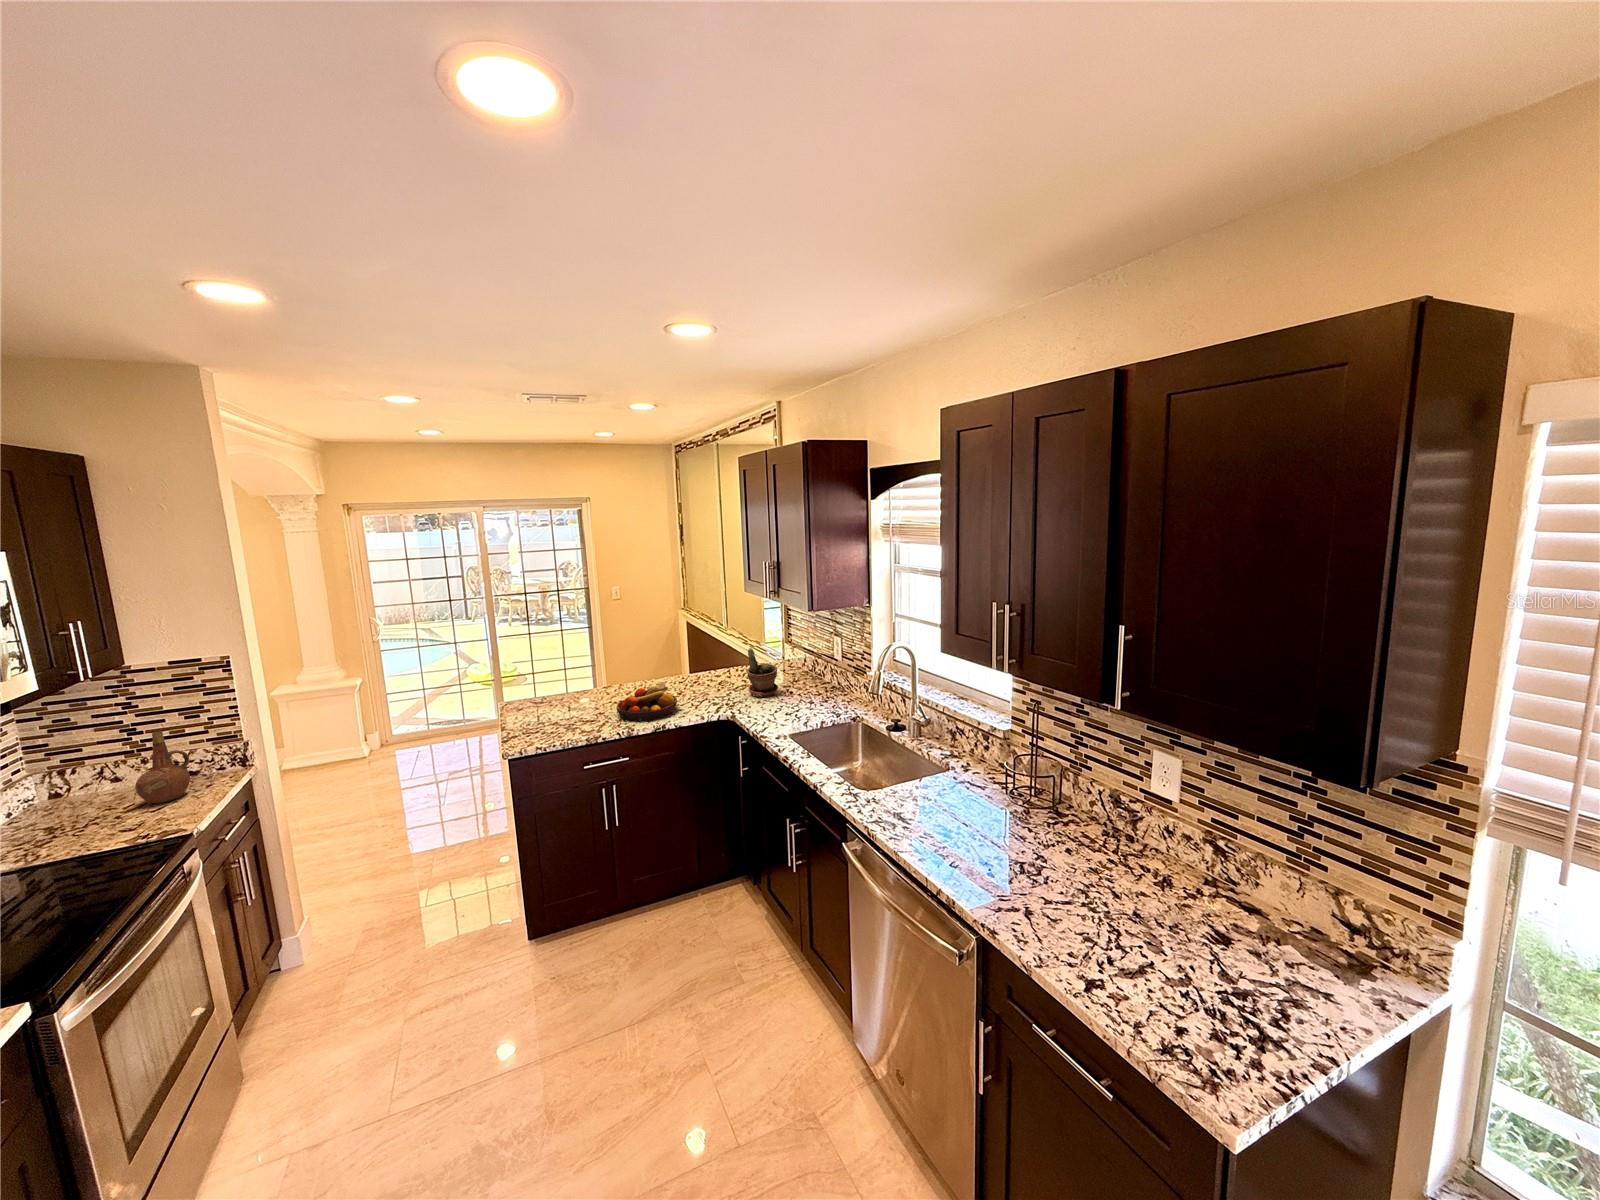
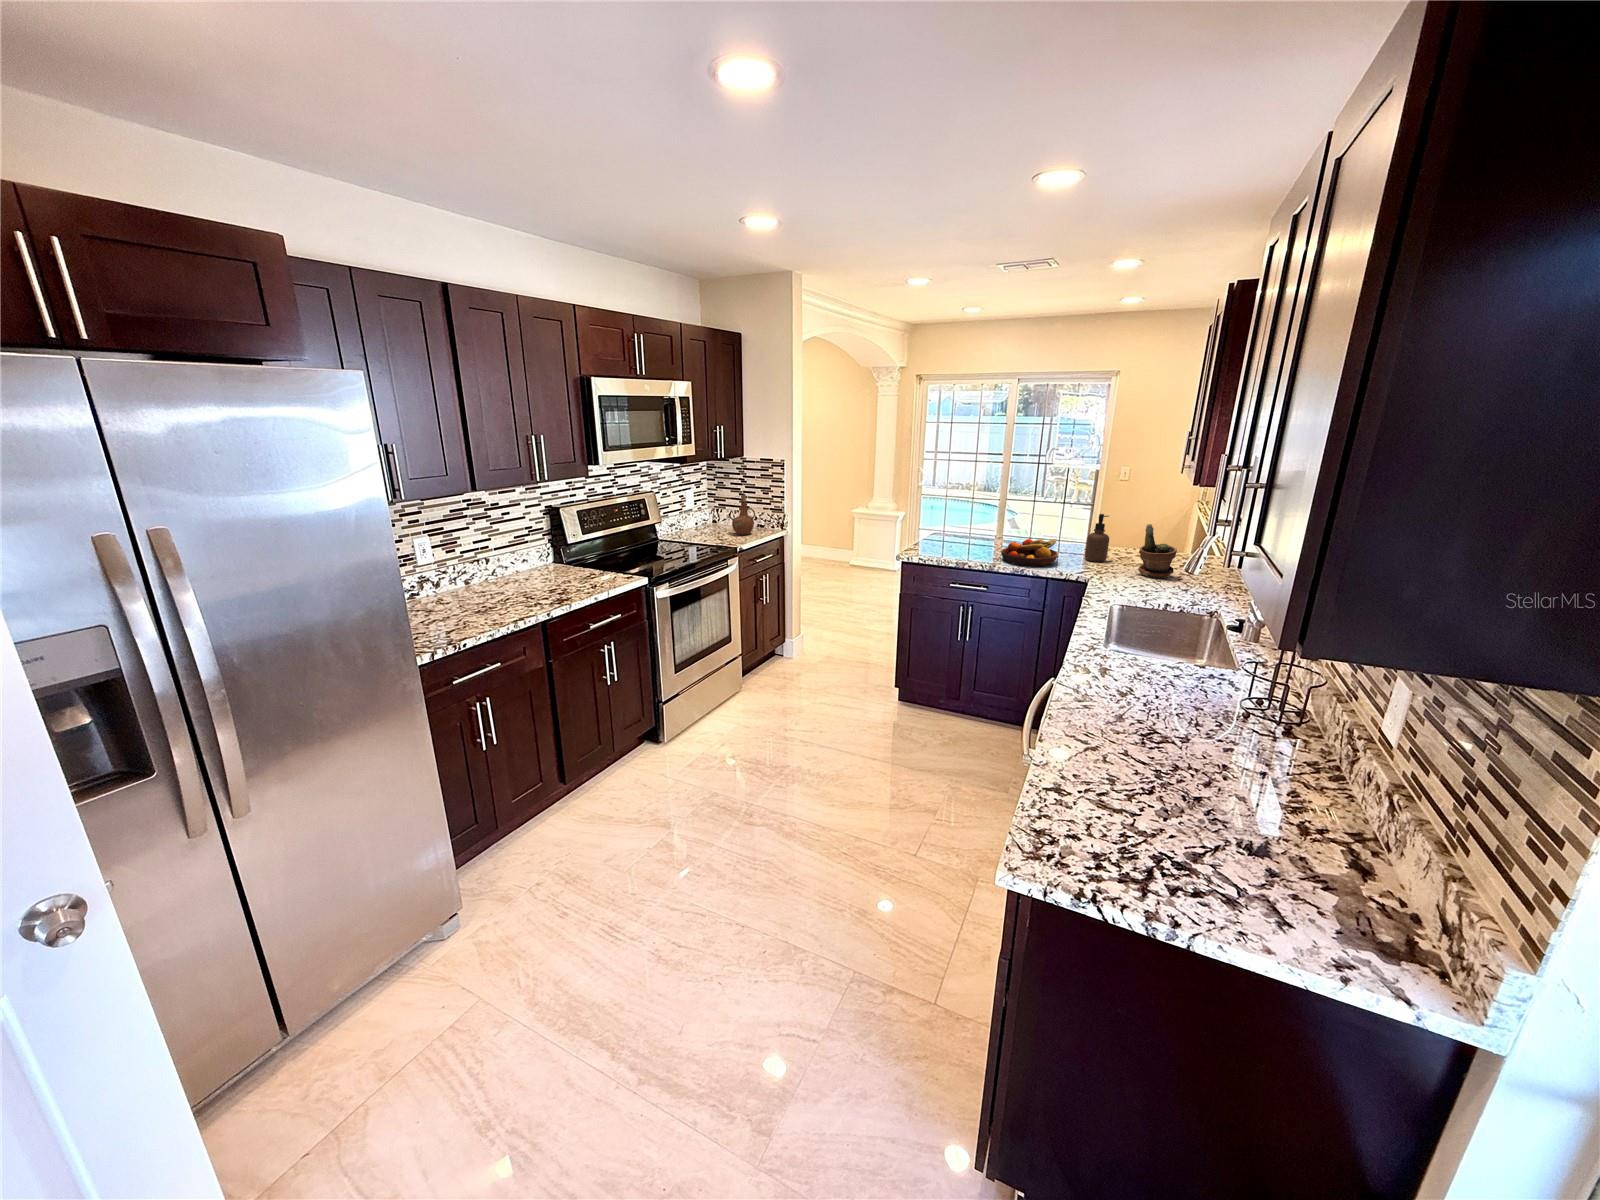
soap dispenser: none [688,646,709,694] -> present [1085,514,1109,562]

